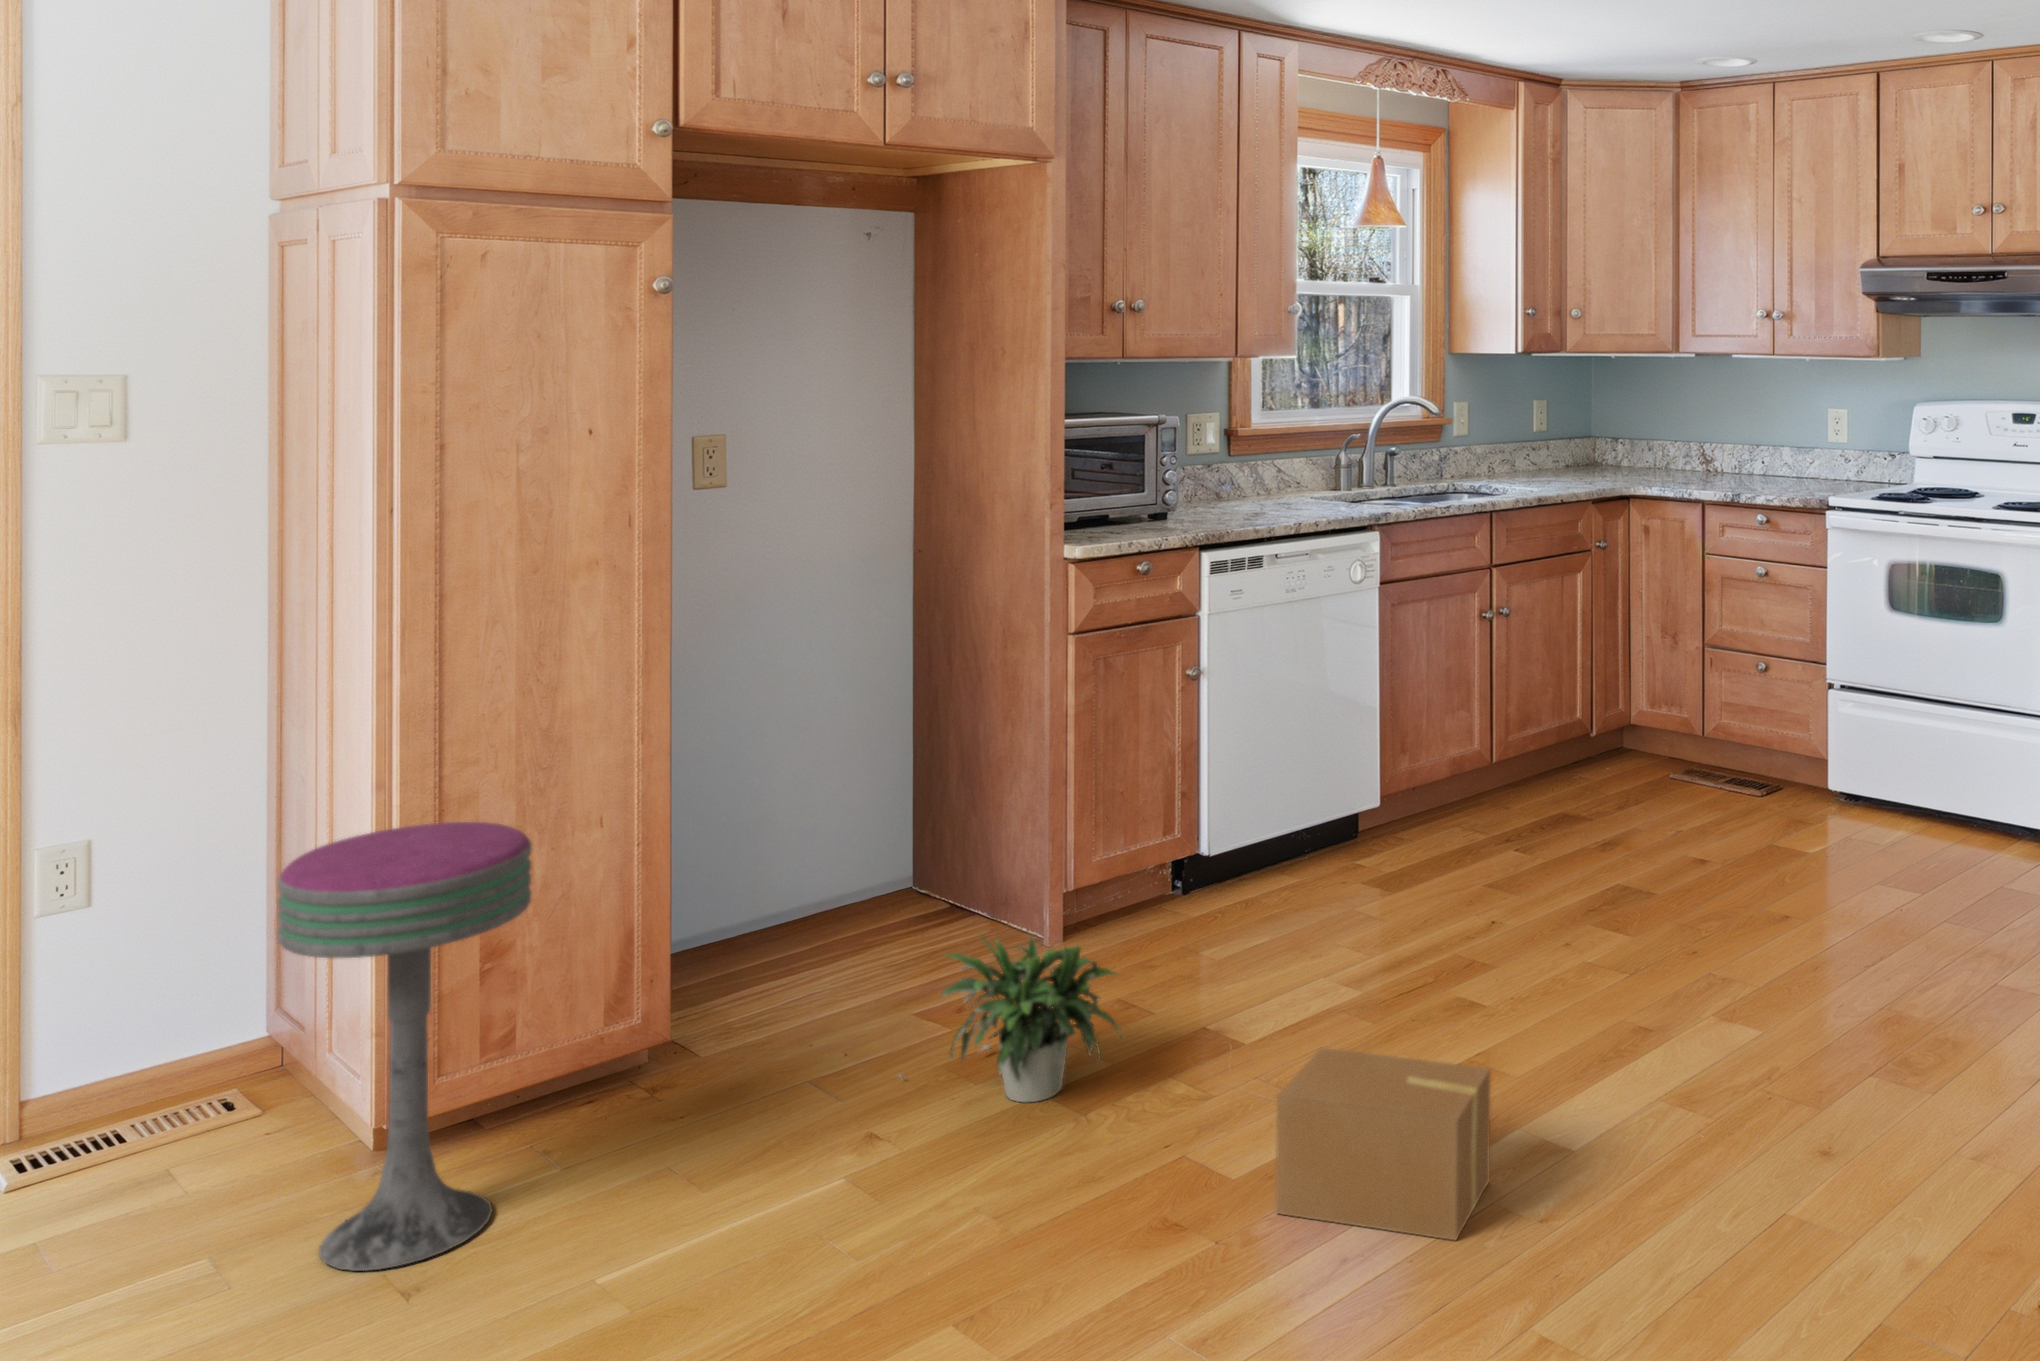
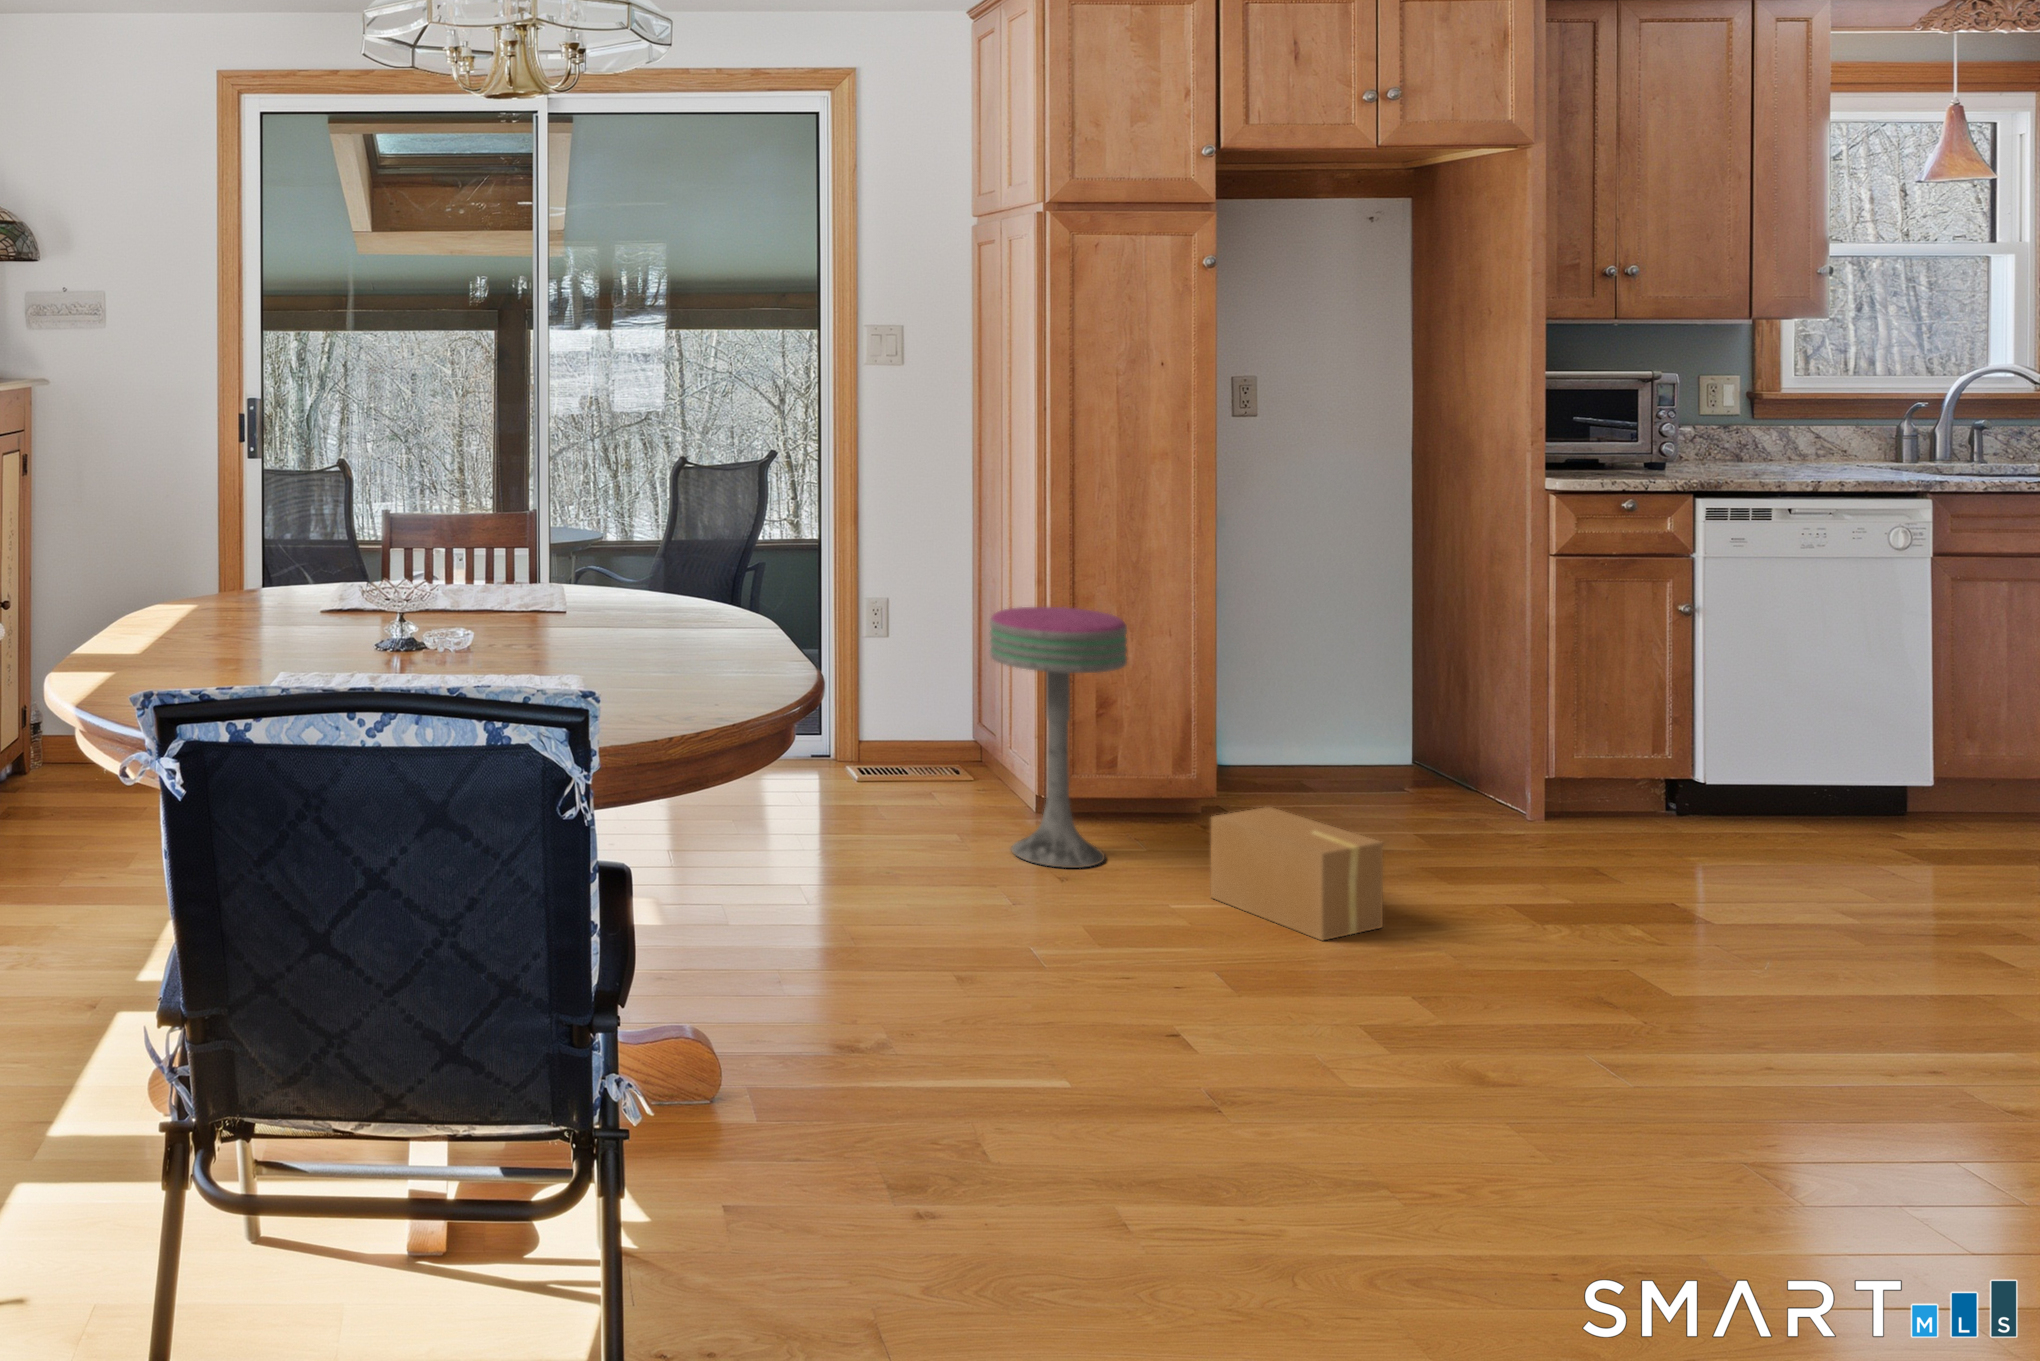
potted plant: present [900,937,1120,1102] -> none [1384,765,1576,905]
cardboard box: present [1276,1048,1491,1240] -> present [1210,807,1383,940]

